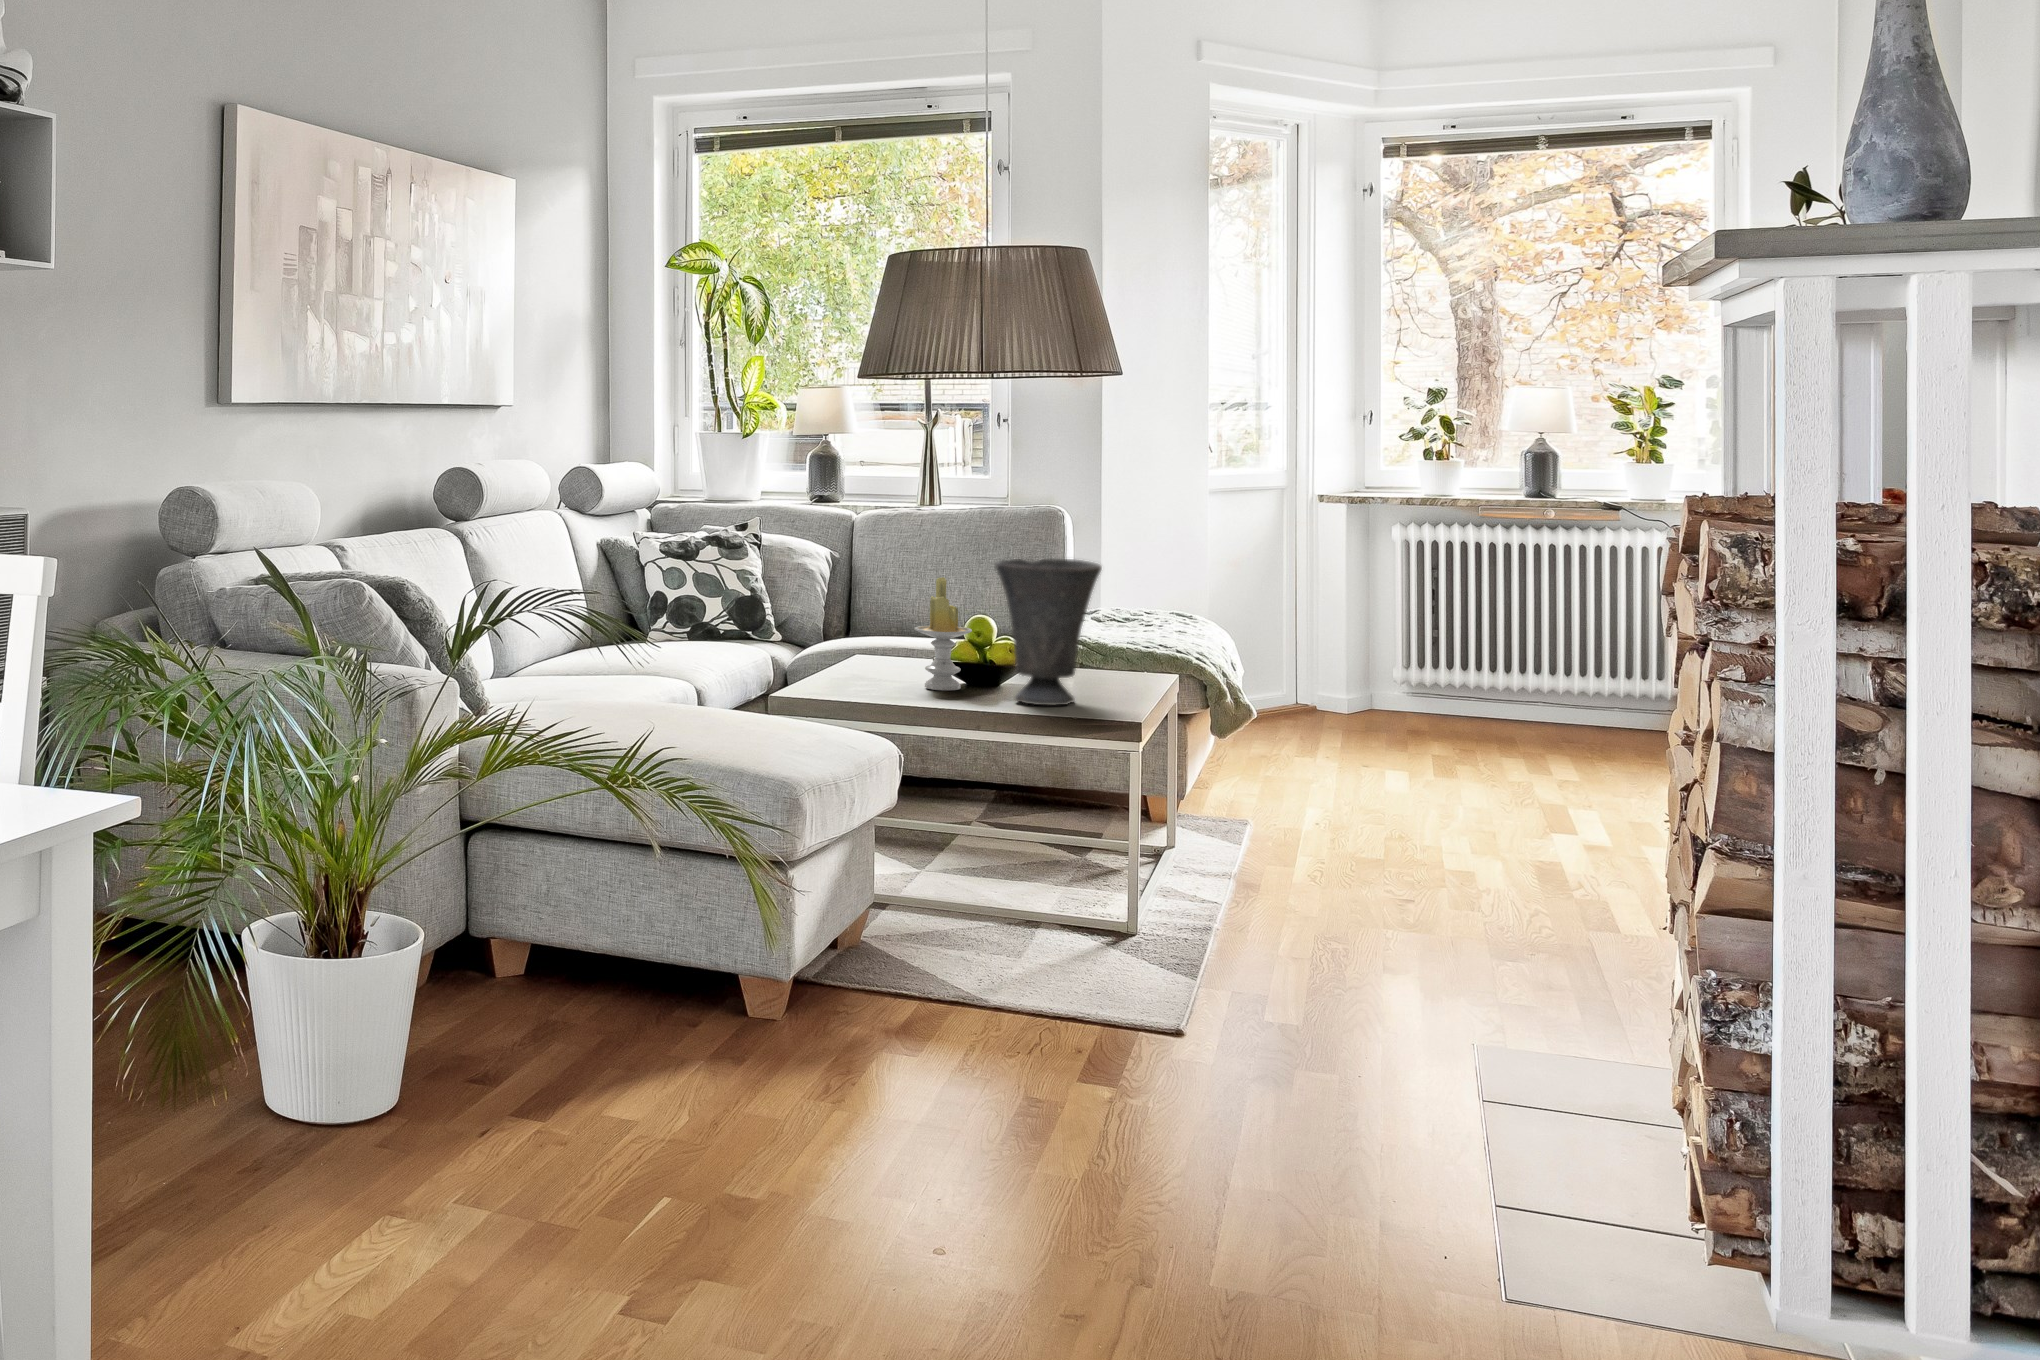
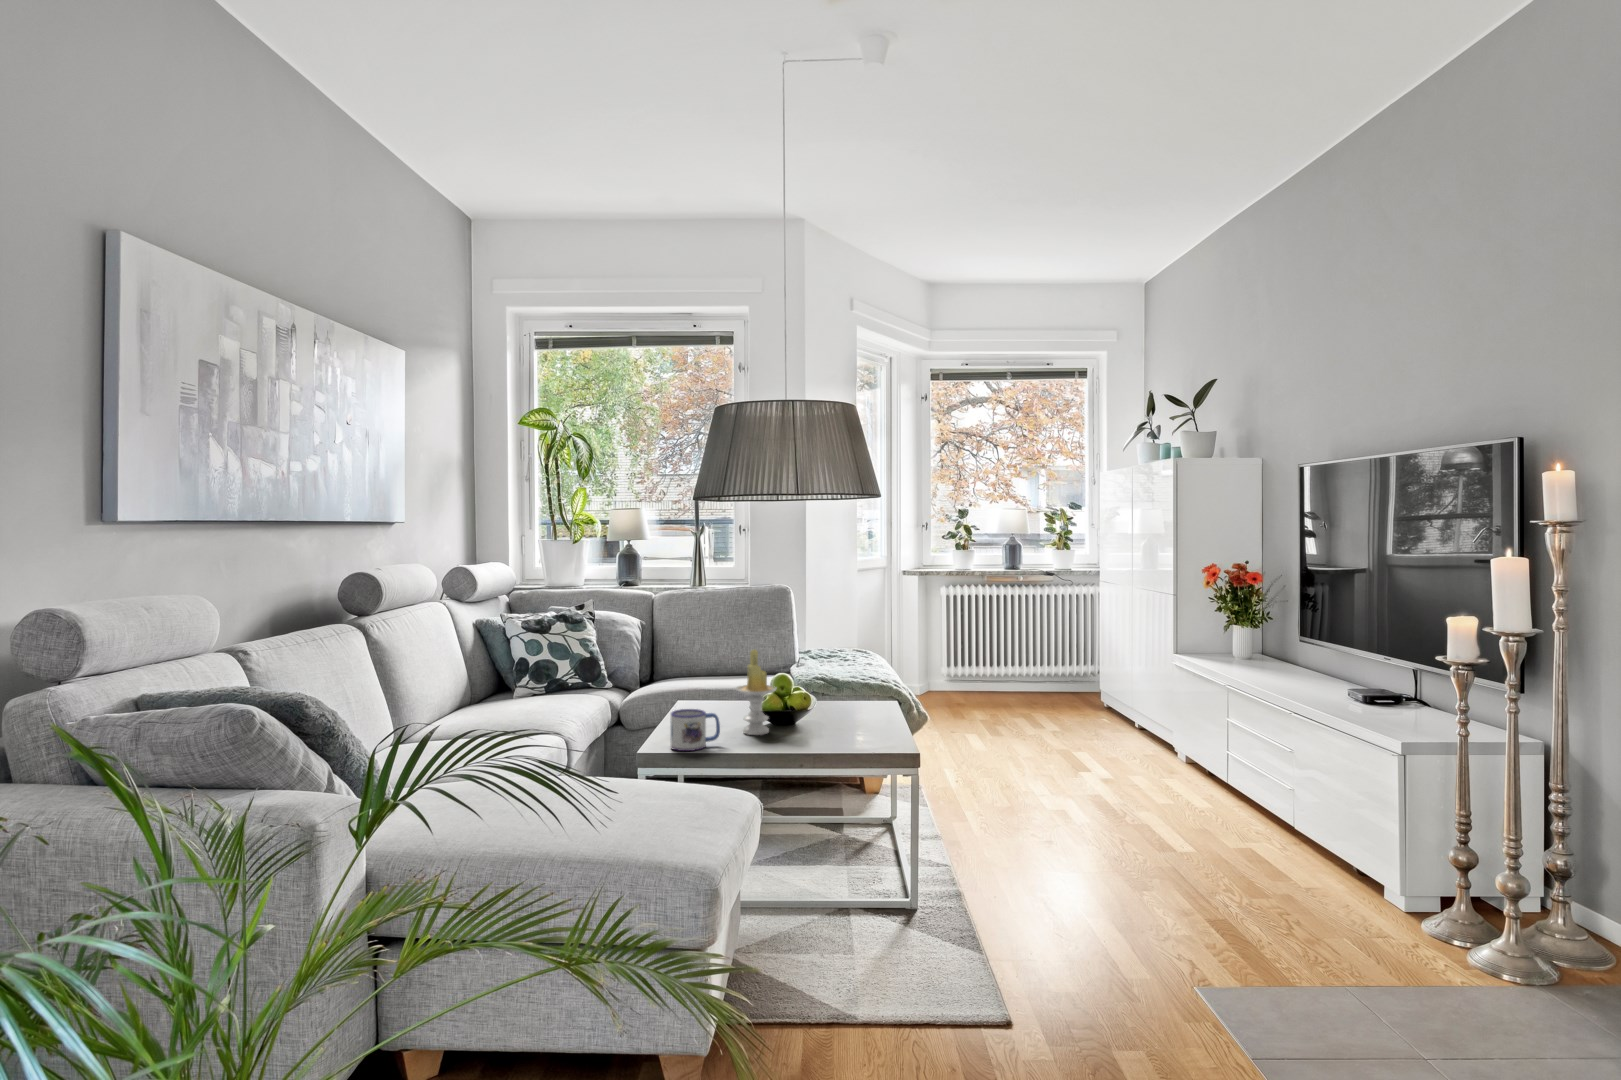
vase: present [995,559,1102,705] -> none [803,634,879,747]
mug: none [822,648,887,698] -> present [671,709,720,751]

